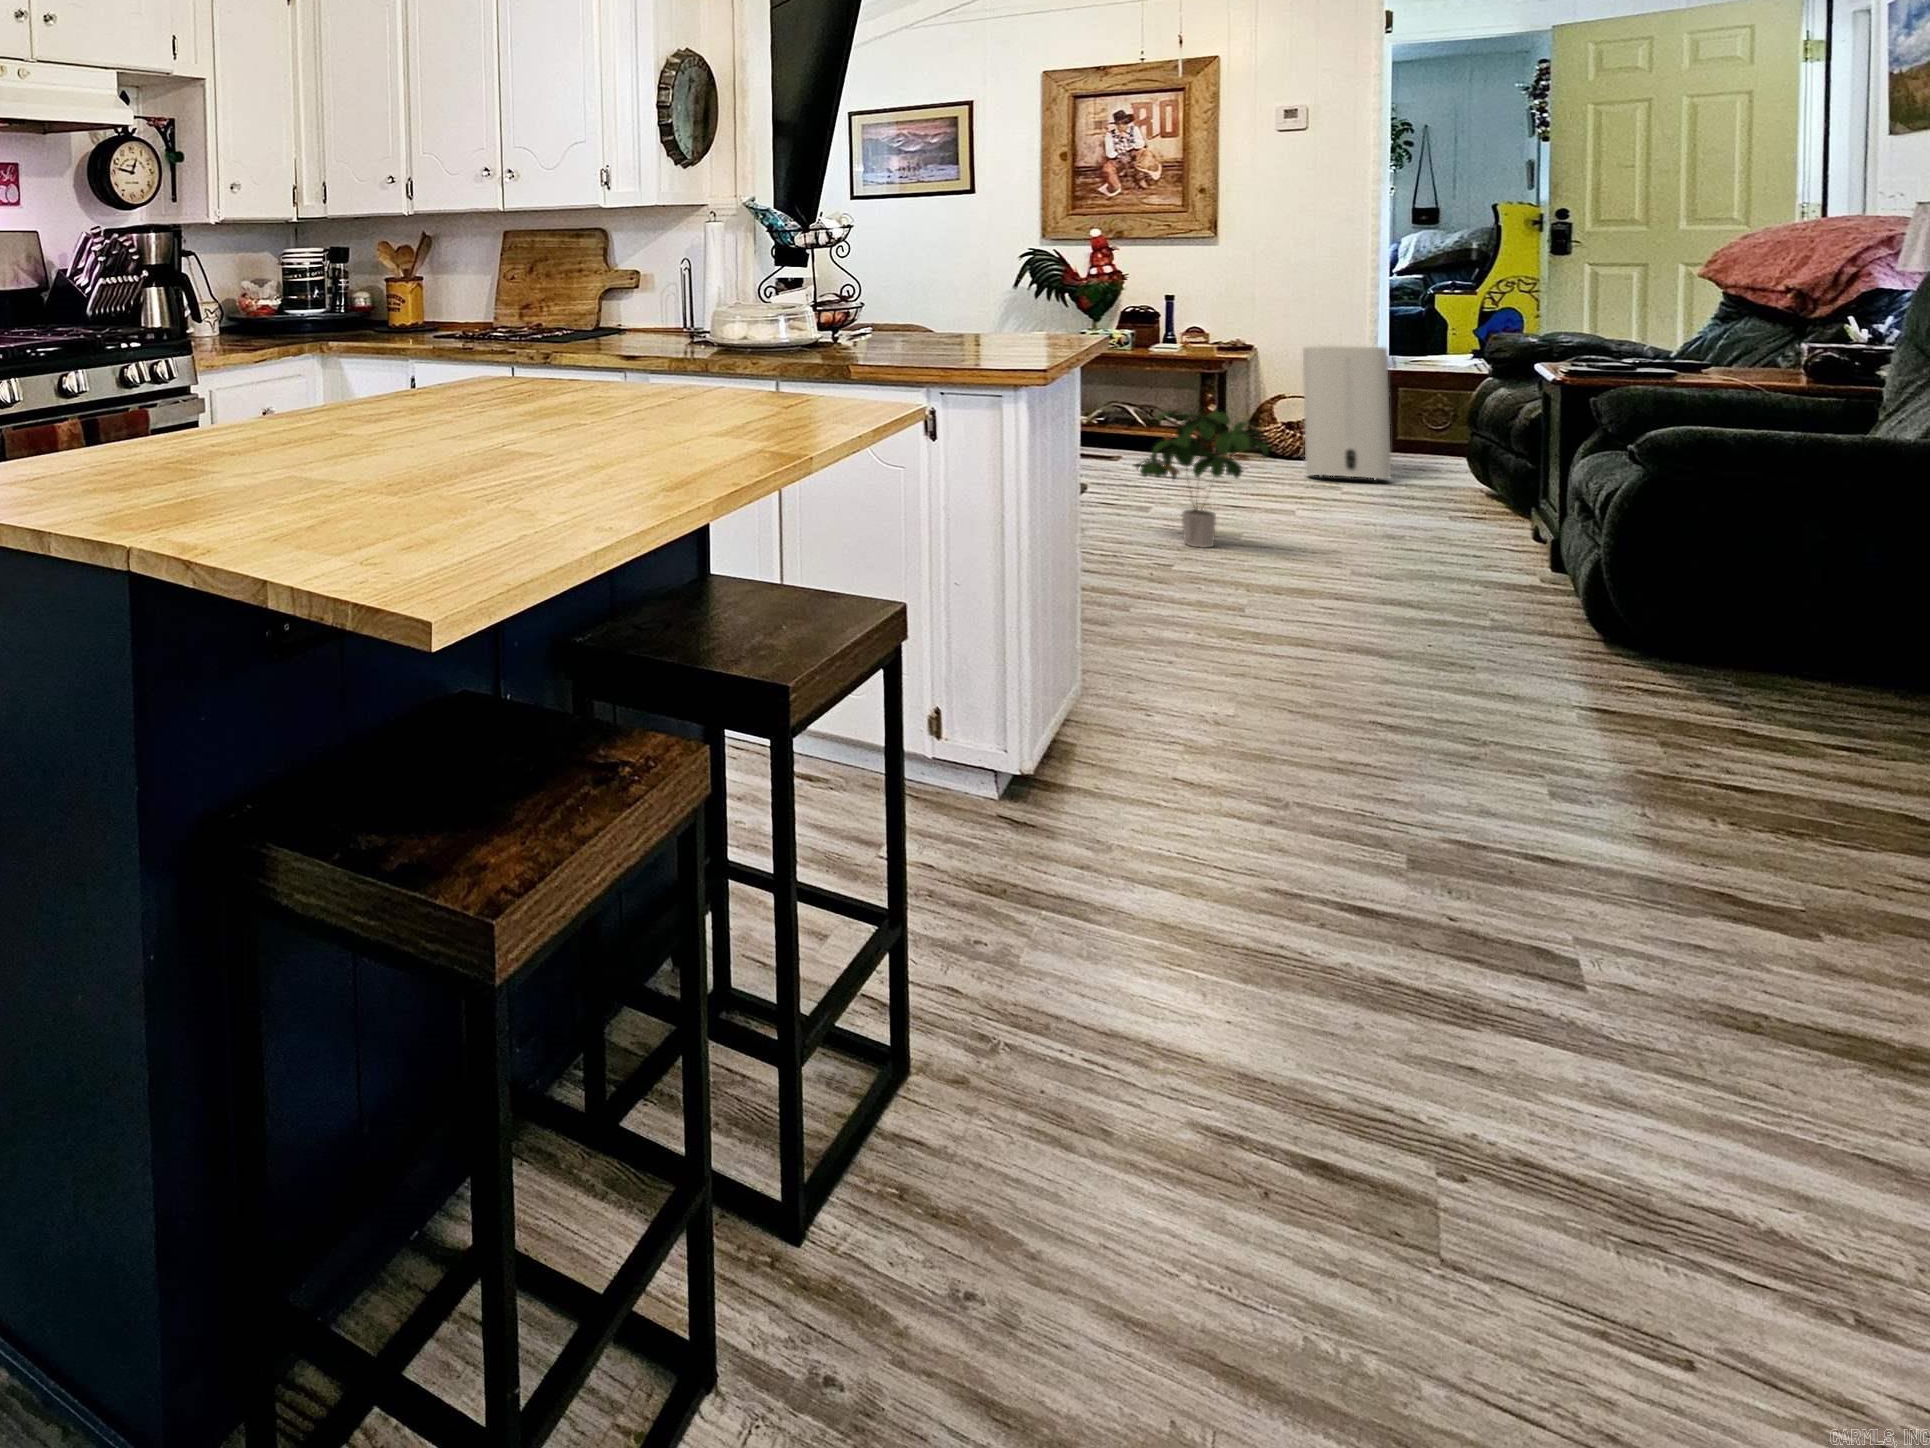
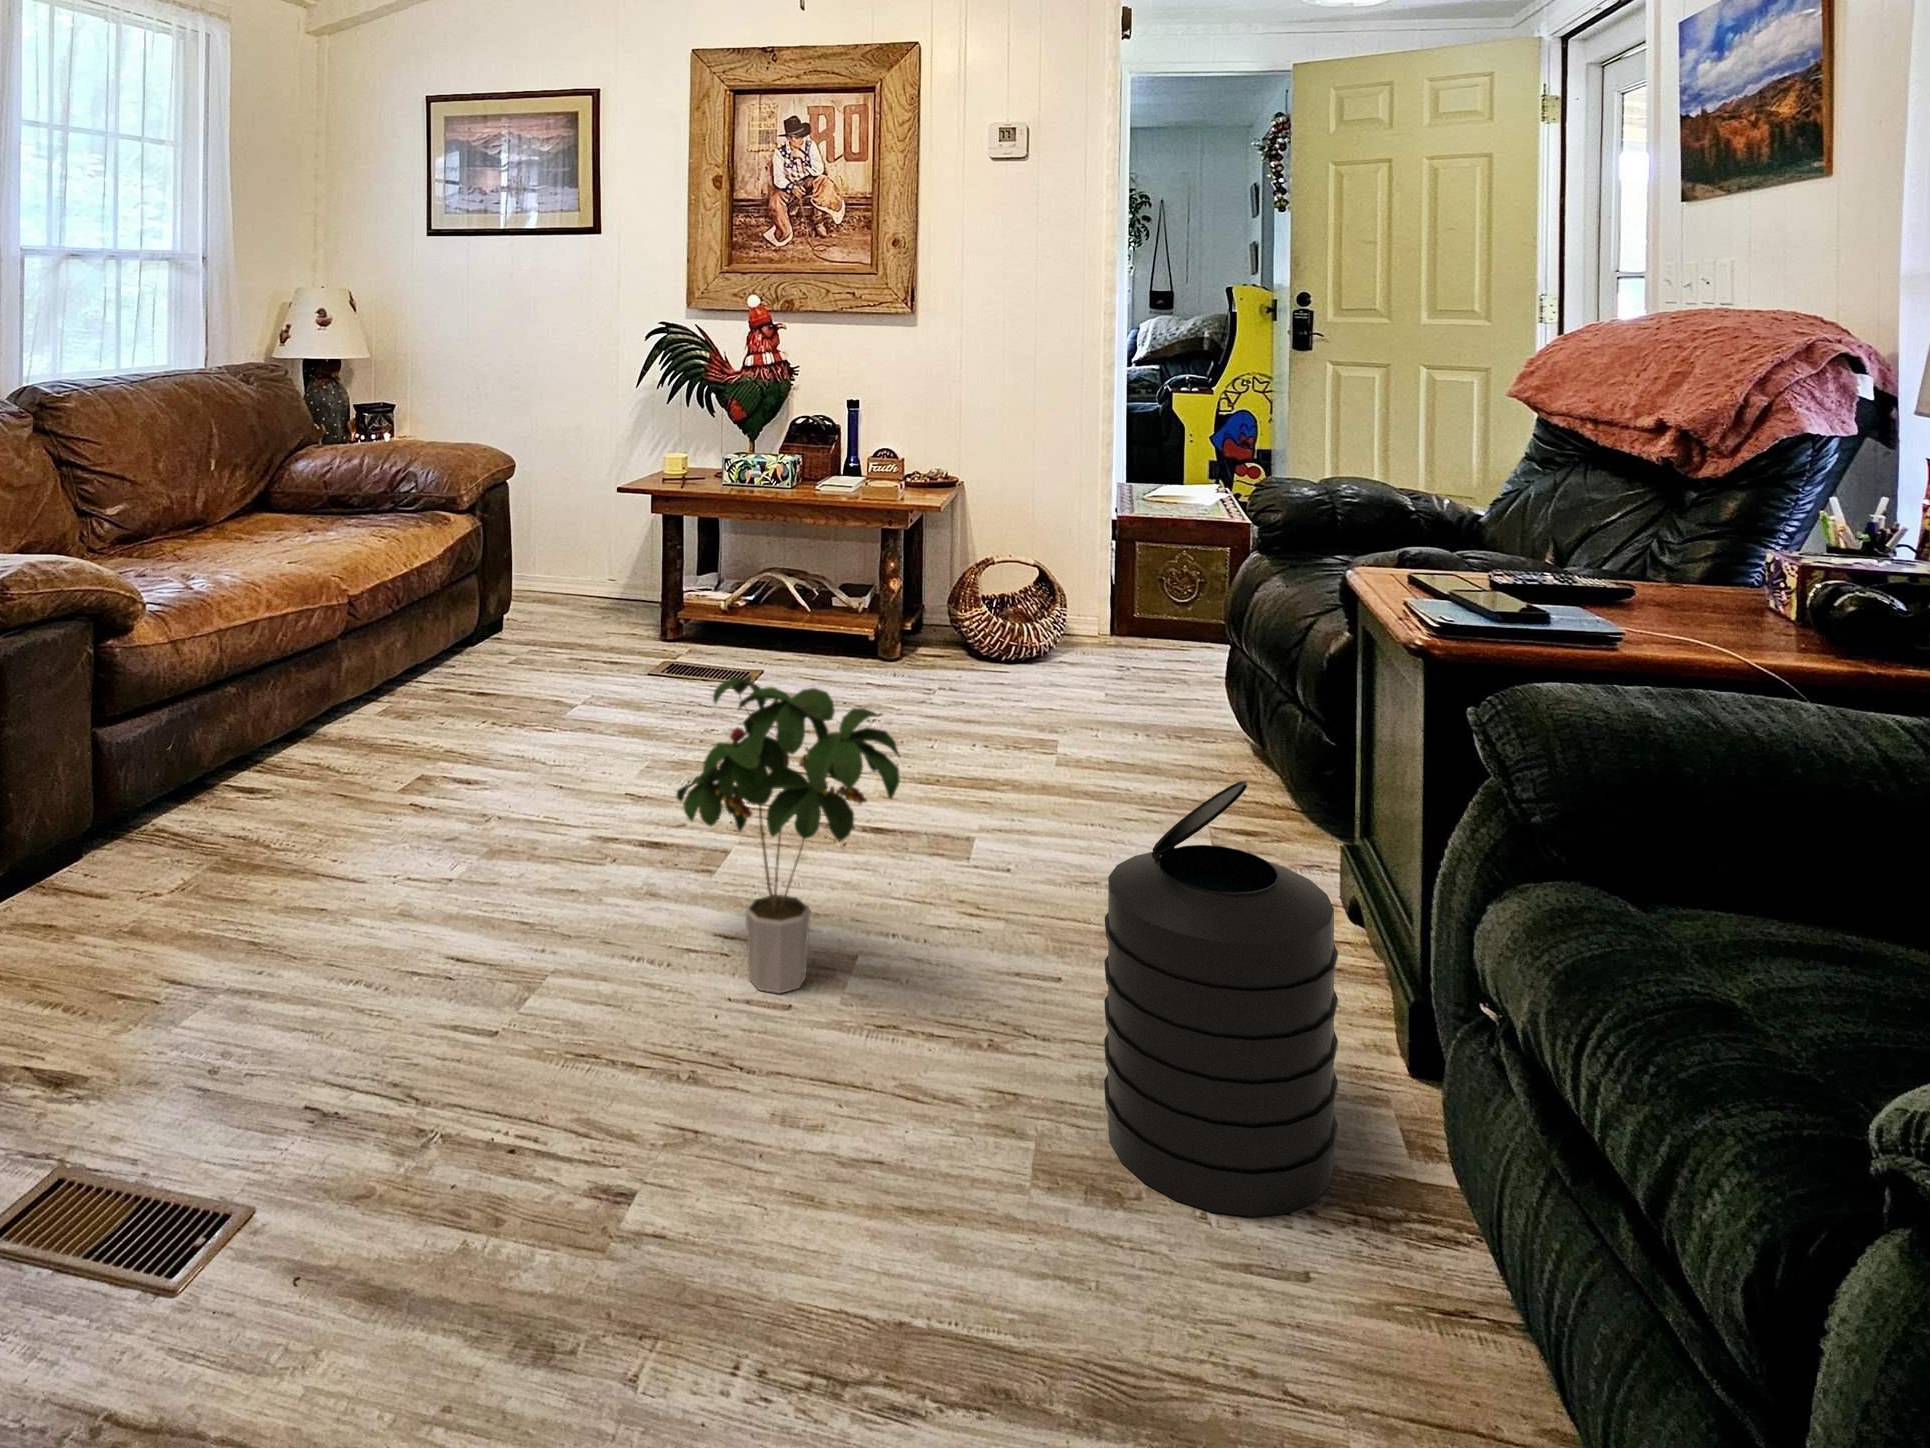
air purifier: present [1303,346,1391,480] -> none [1009,493,1121,708]
trash can: none [1387,435,1513,604] -> present [1104,781,1338,1217]

